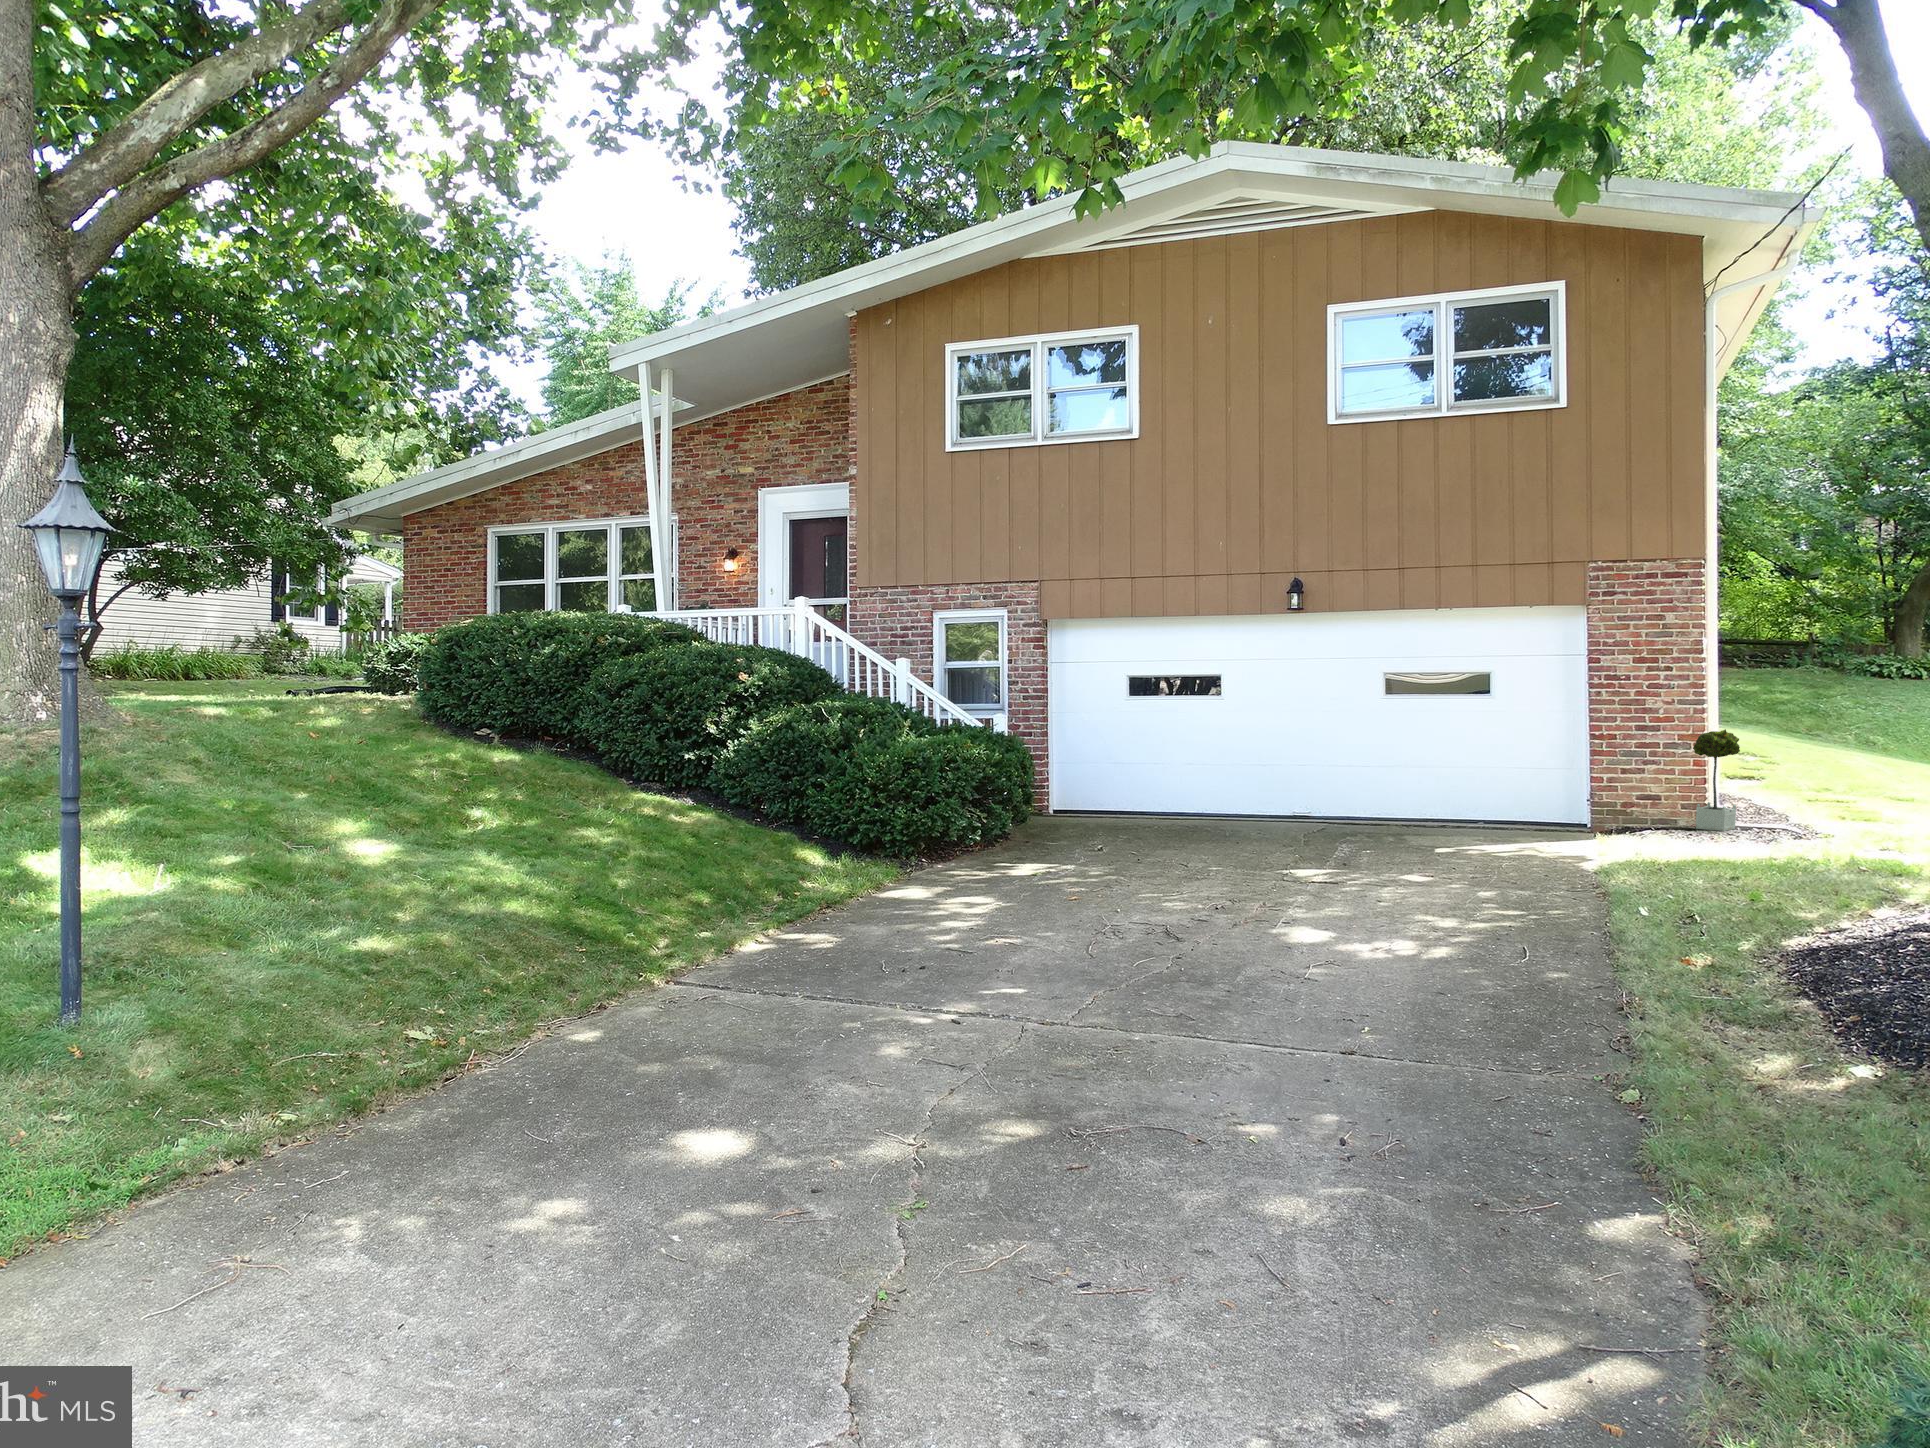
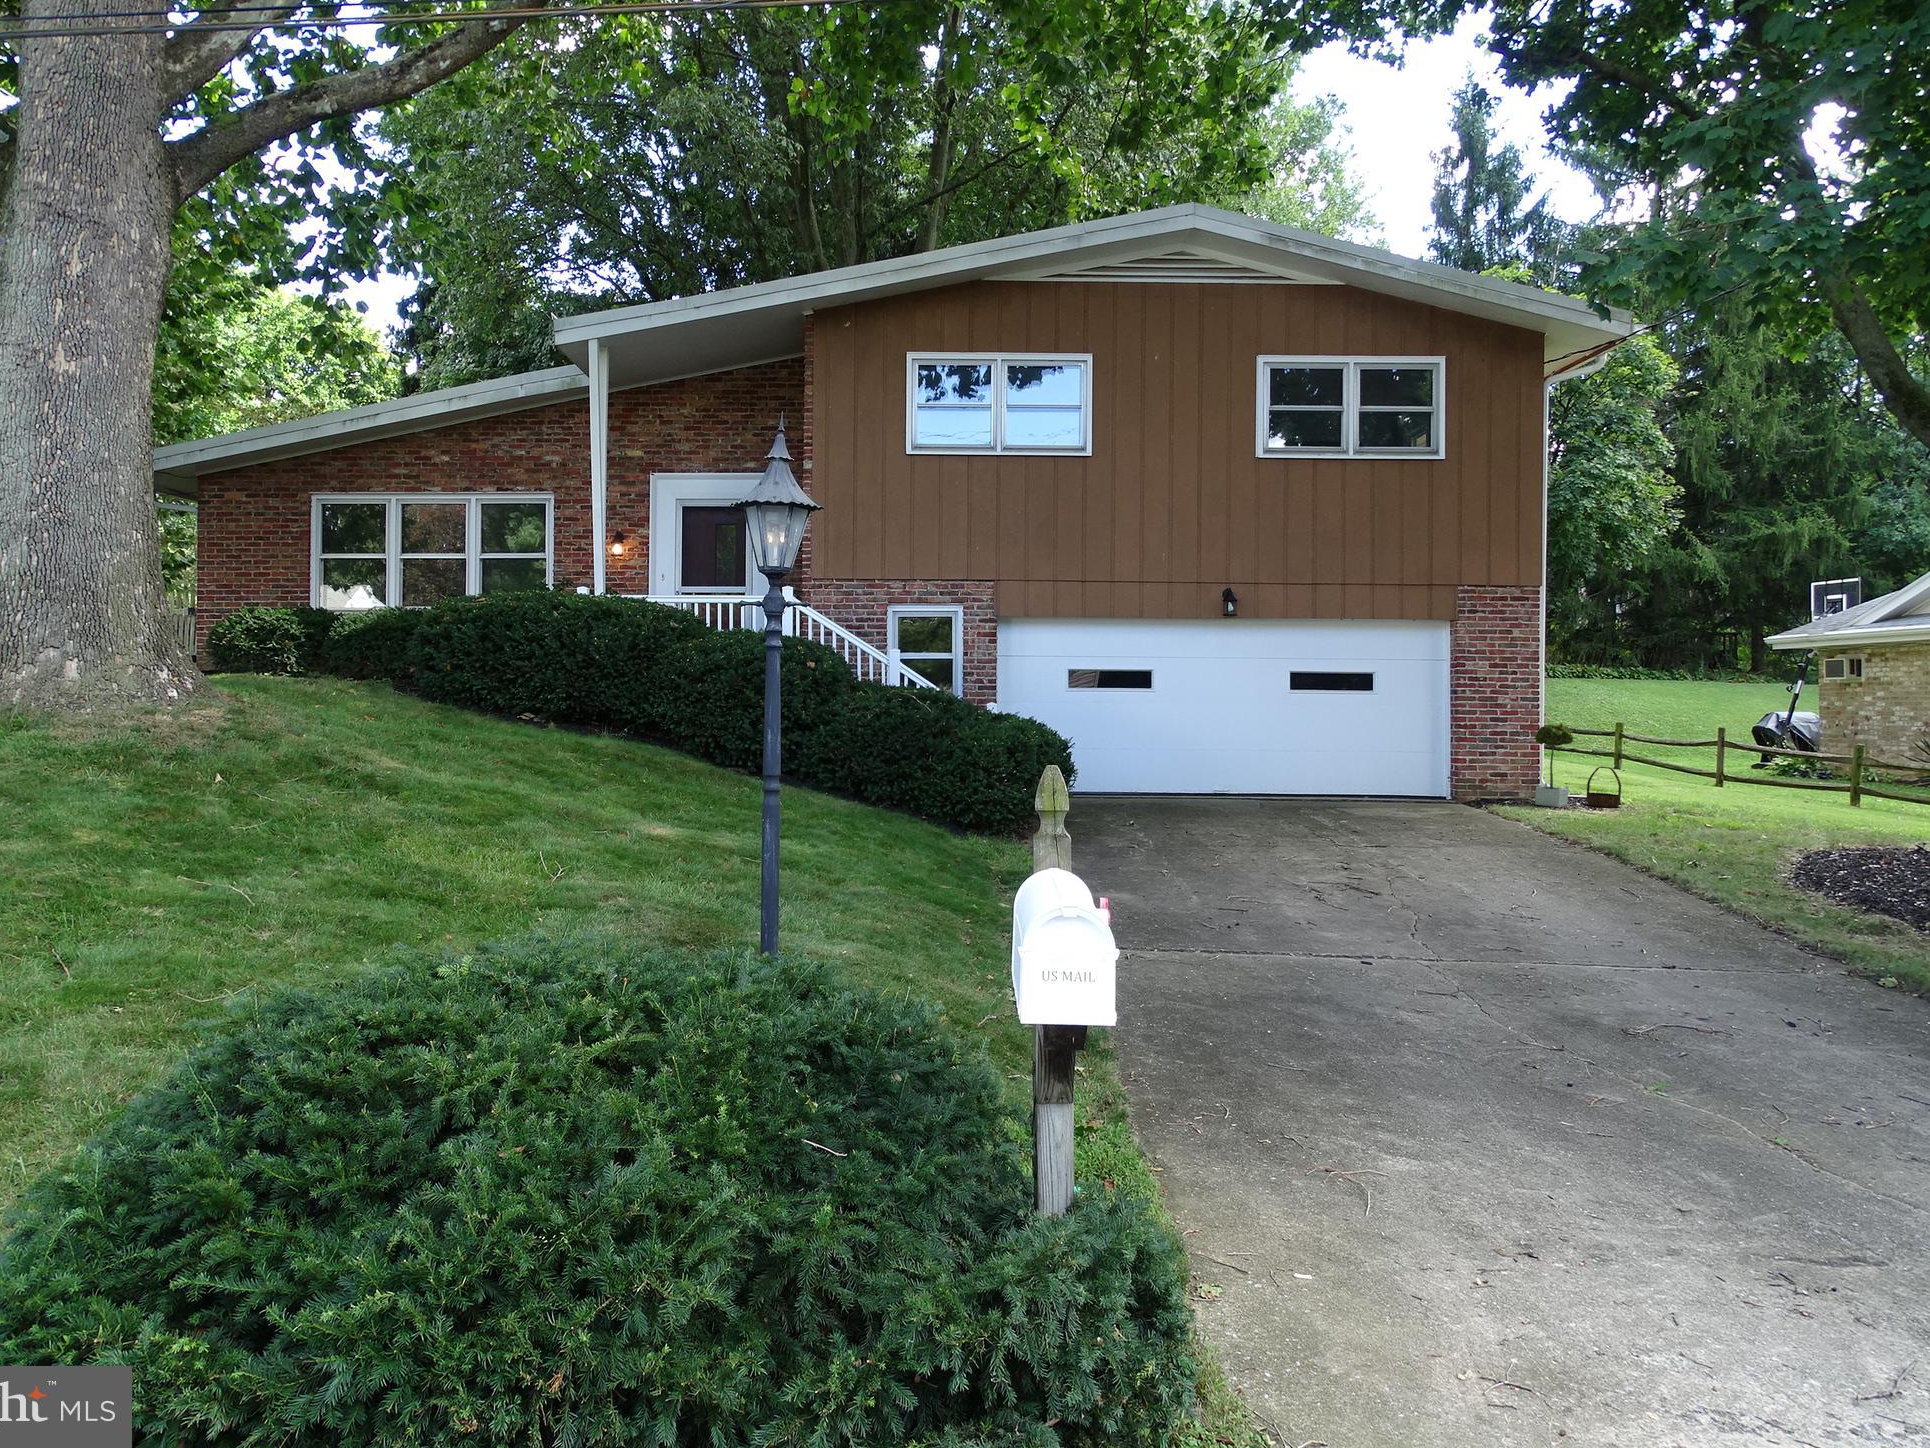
basket: none [1759,781,1800,831] -> present [1586,767,1621,808]

